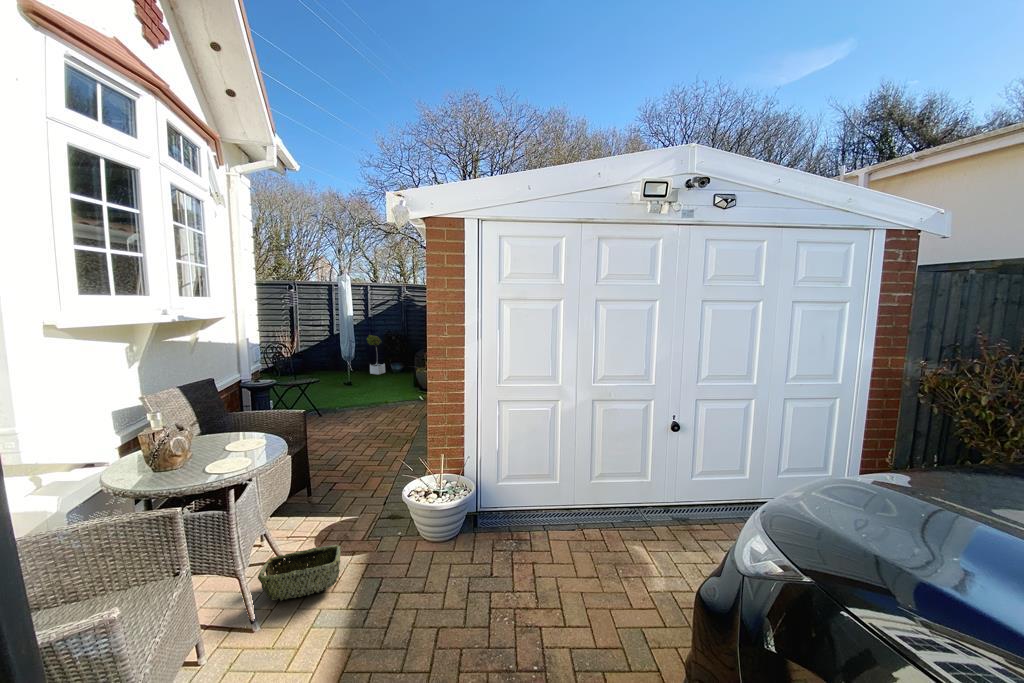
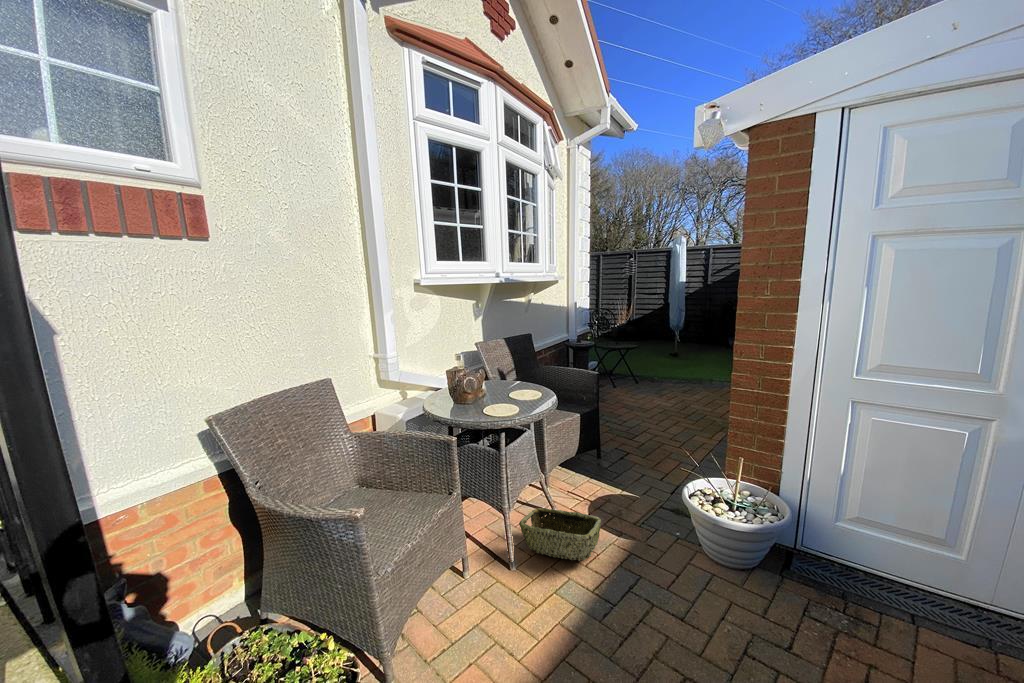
potted tree: present [367,335,385,374] -> none [702,304,722,348]

